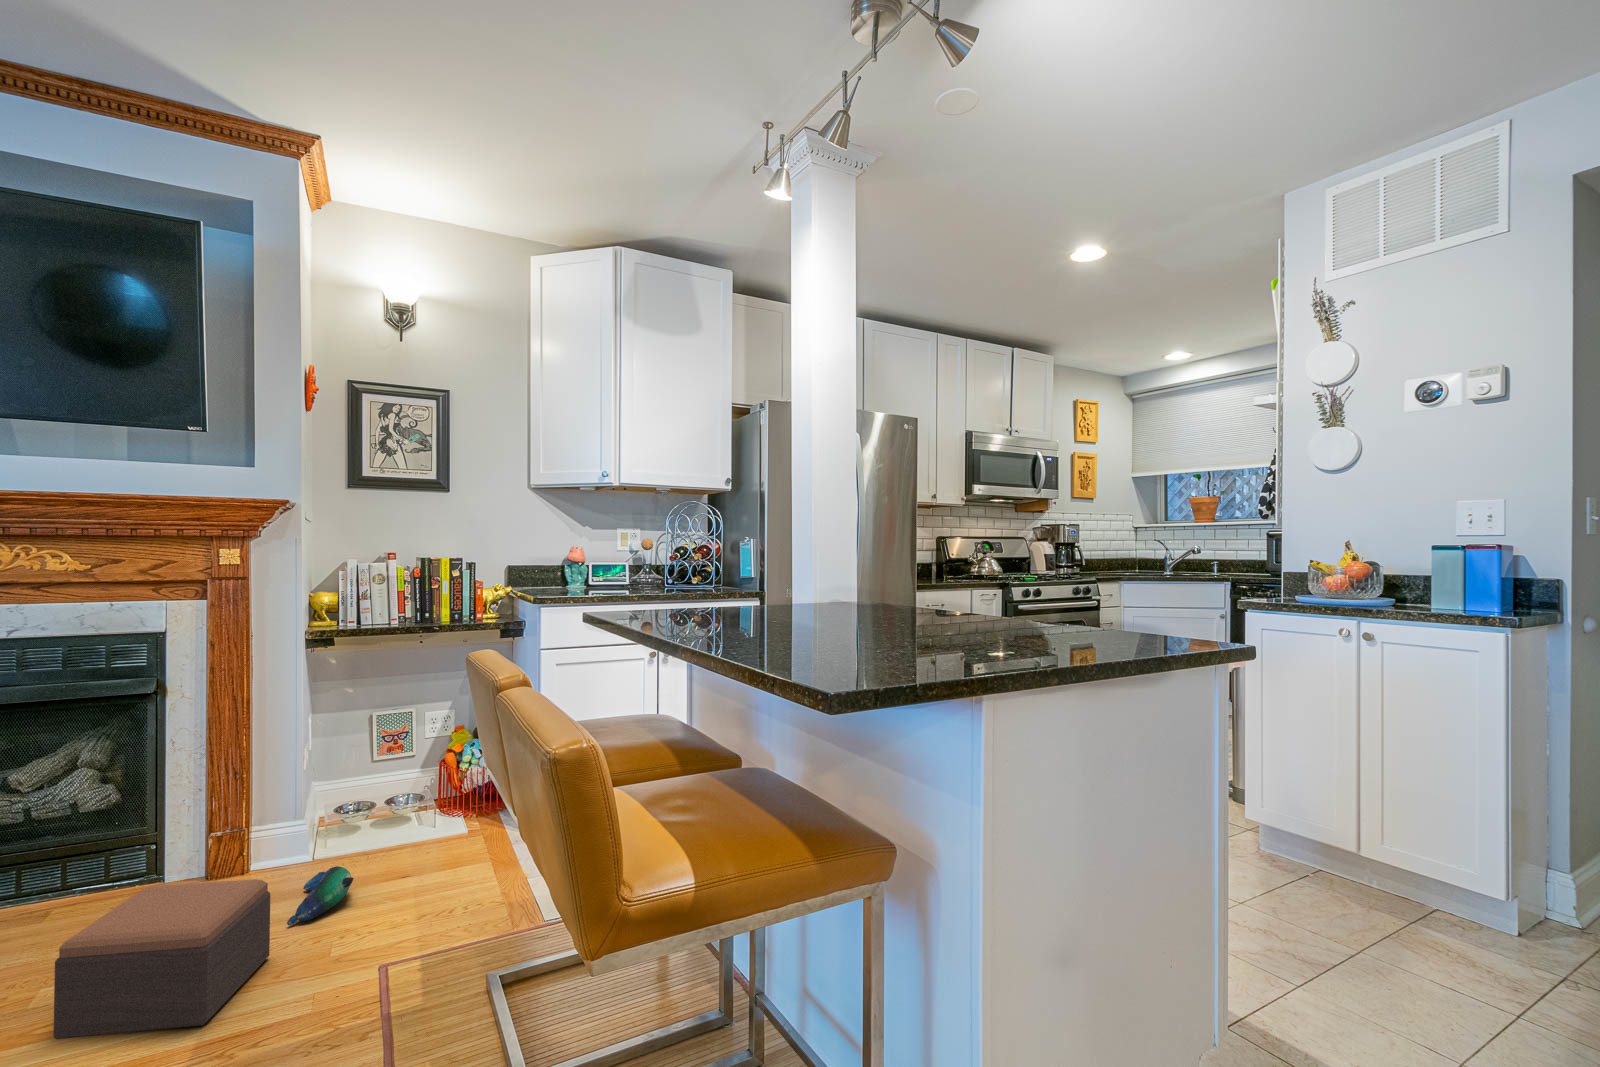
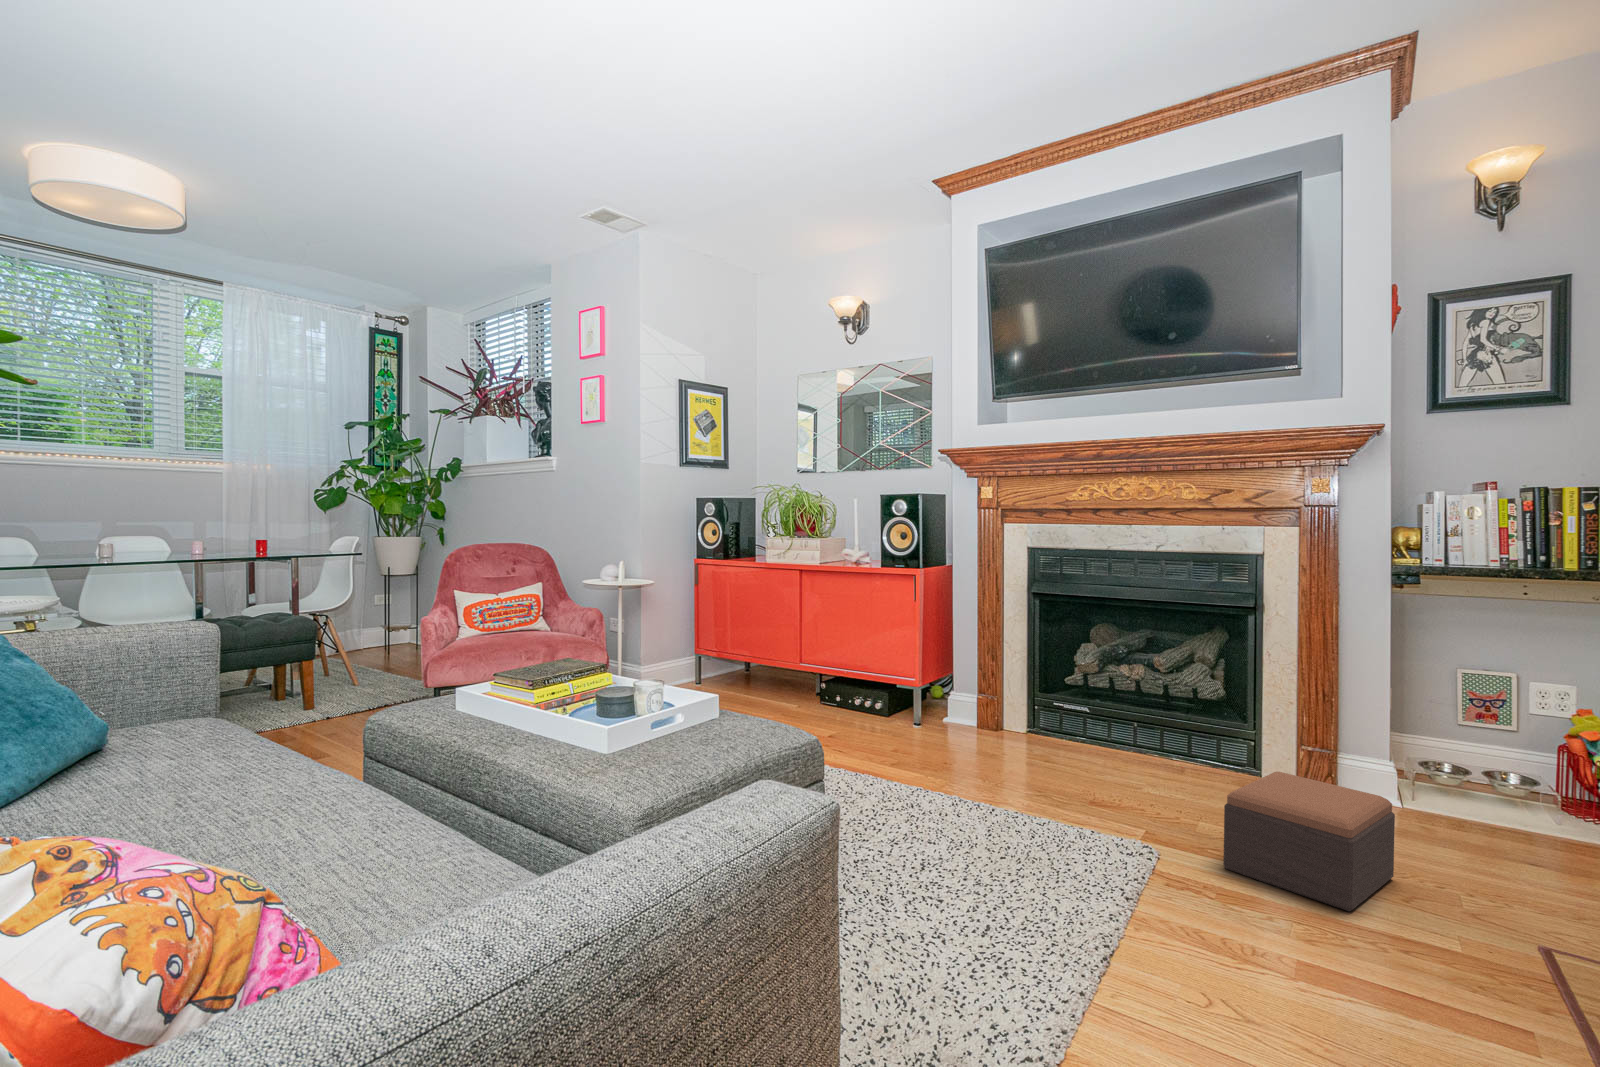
plush toy: present [287,866,354,925] -> none [1401,816,1474,861]

